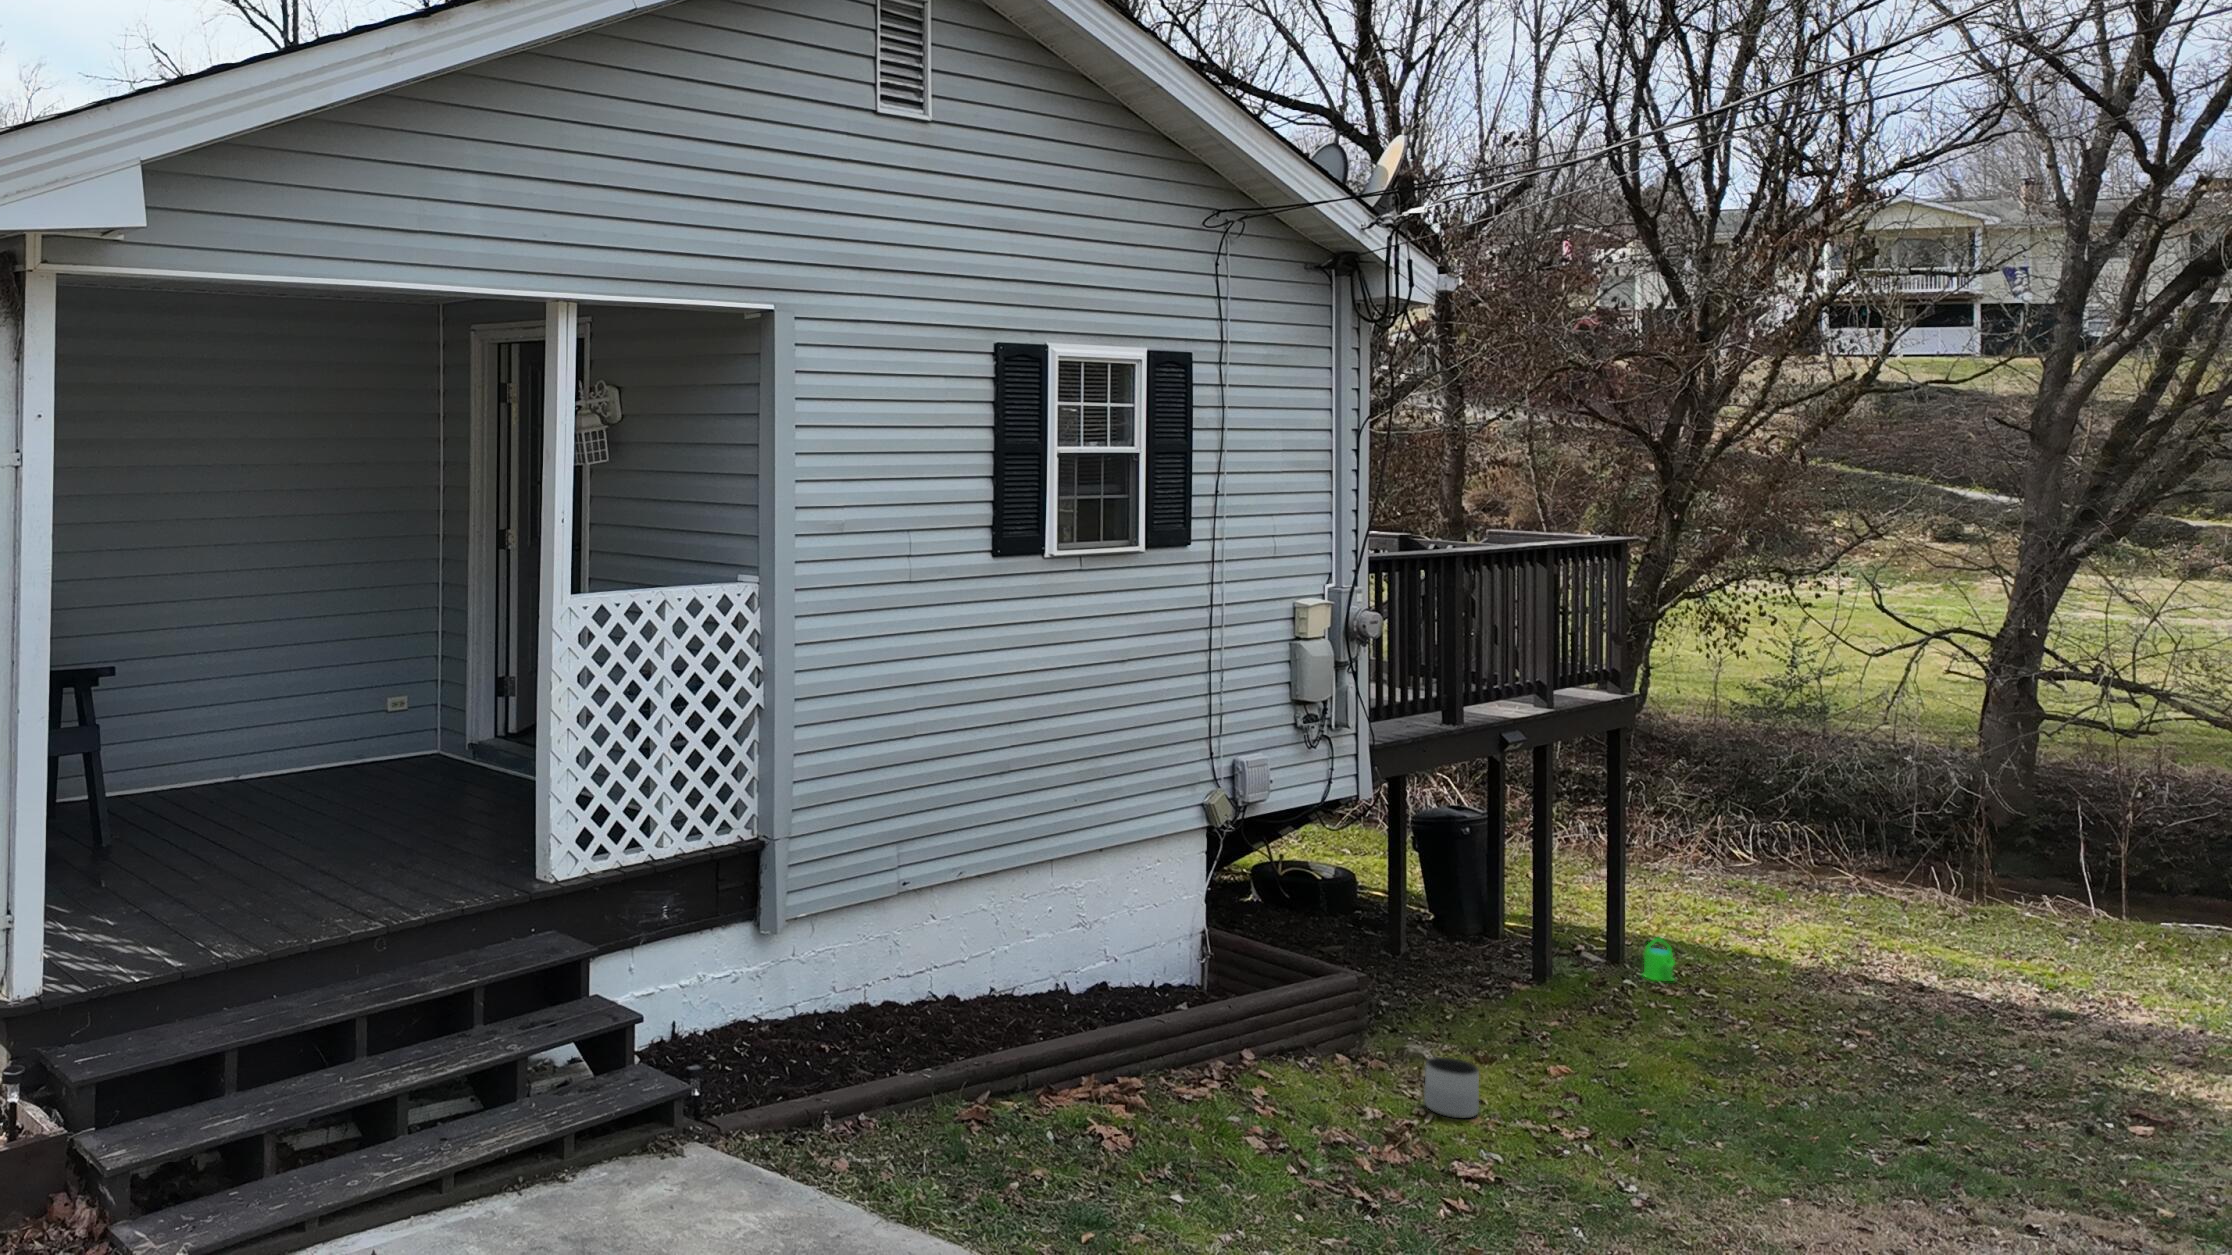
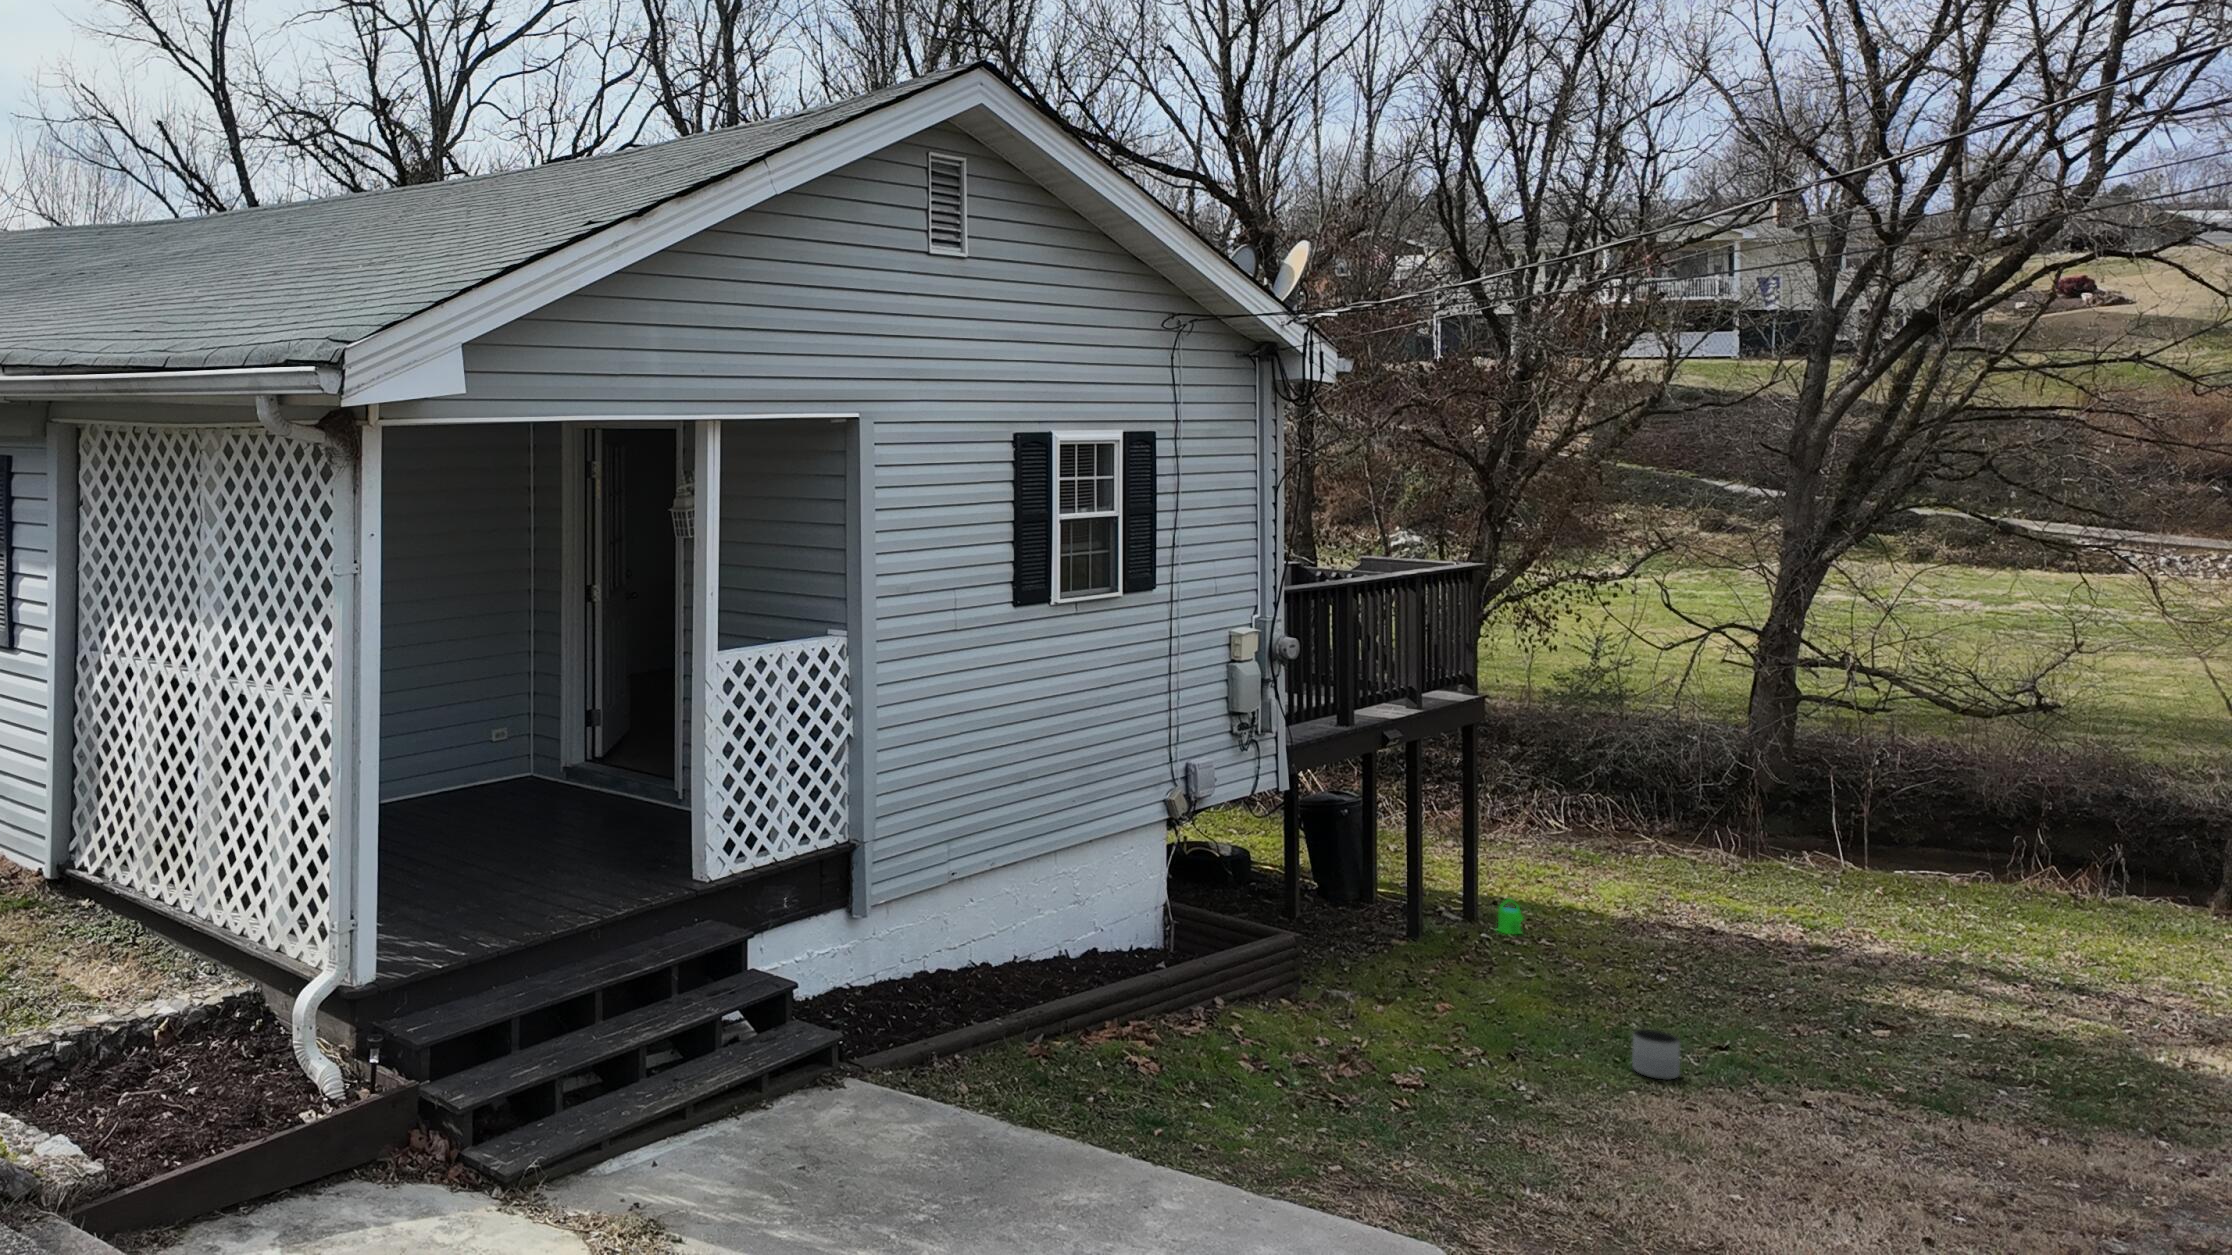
planter: present [1424,1057,1479,1119] -> present [1632,1029,1680,1080]

